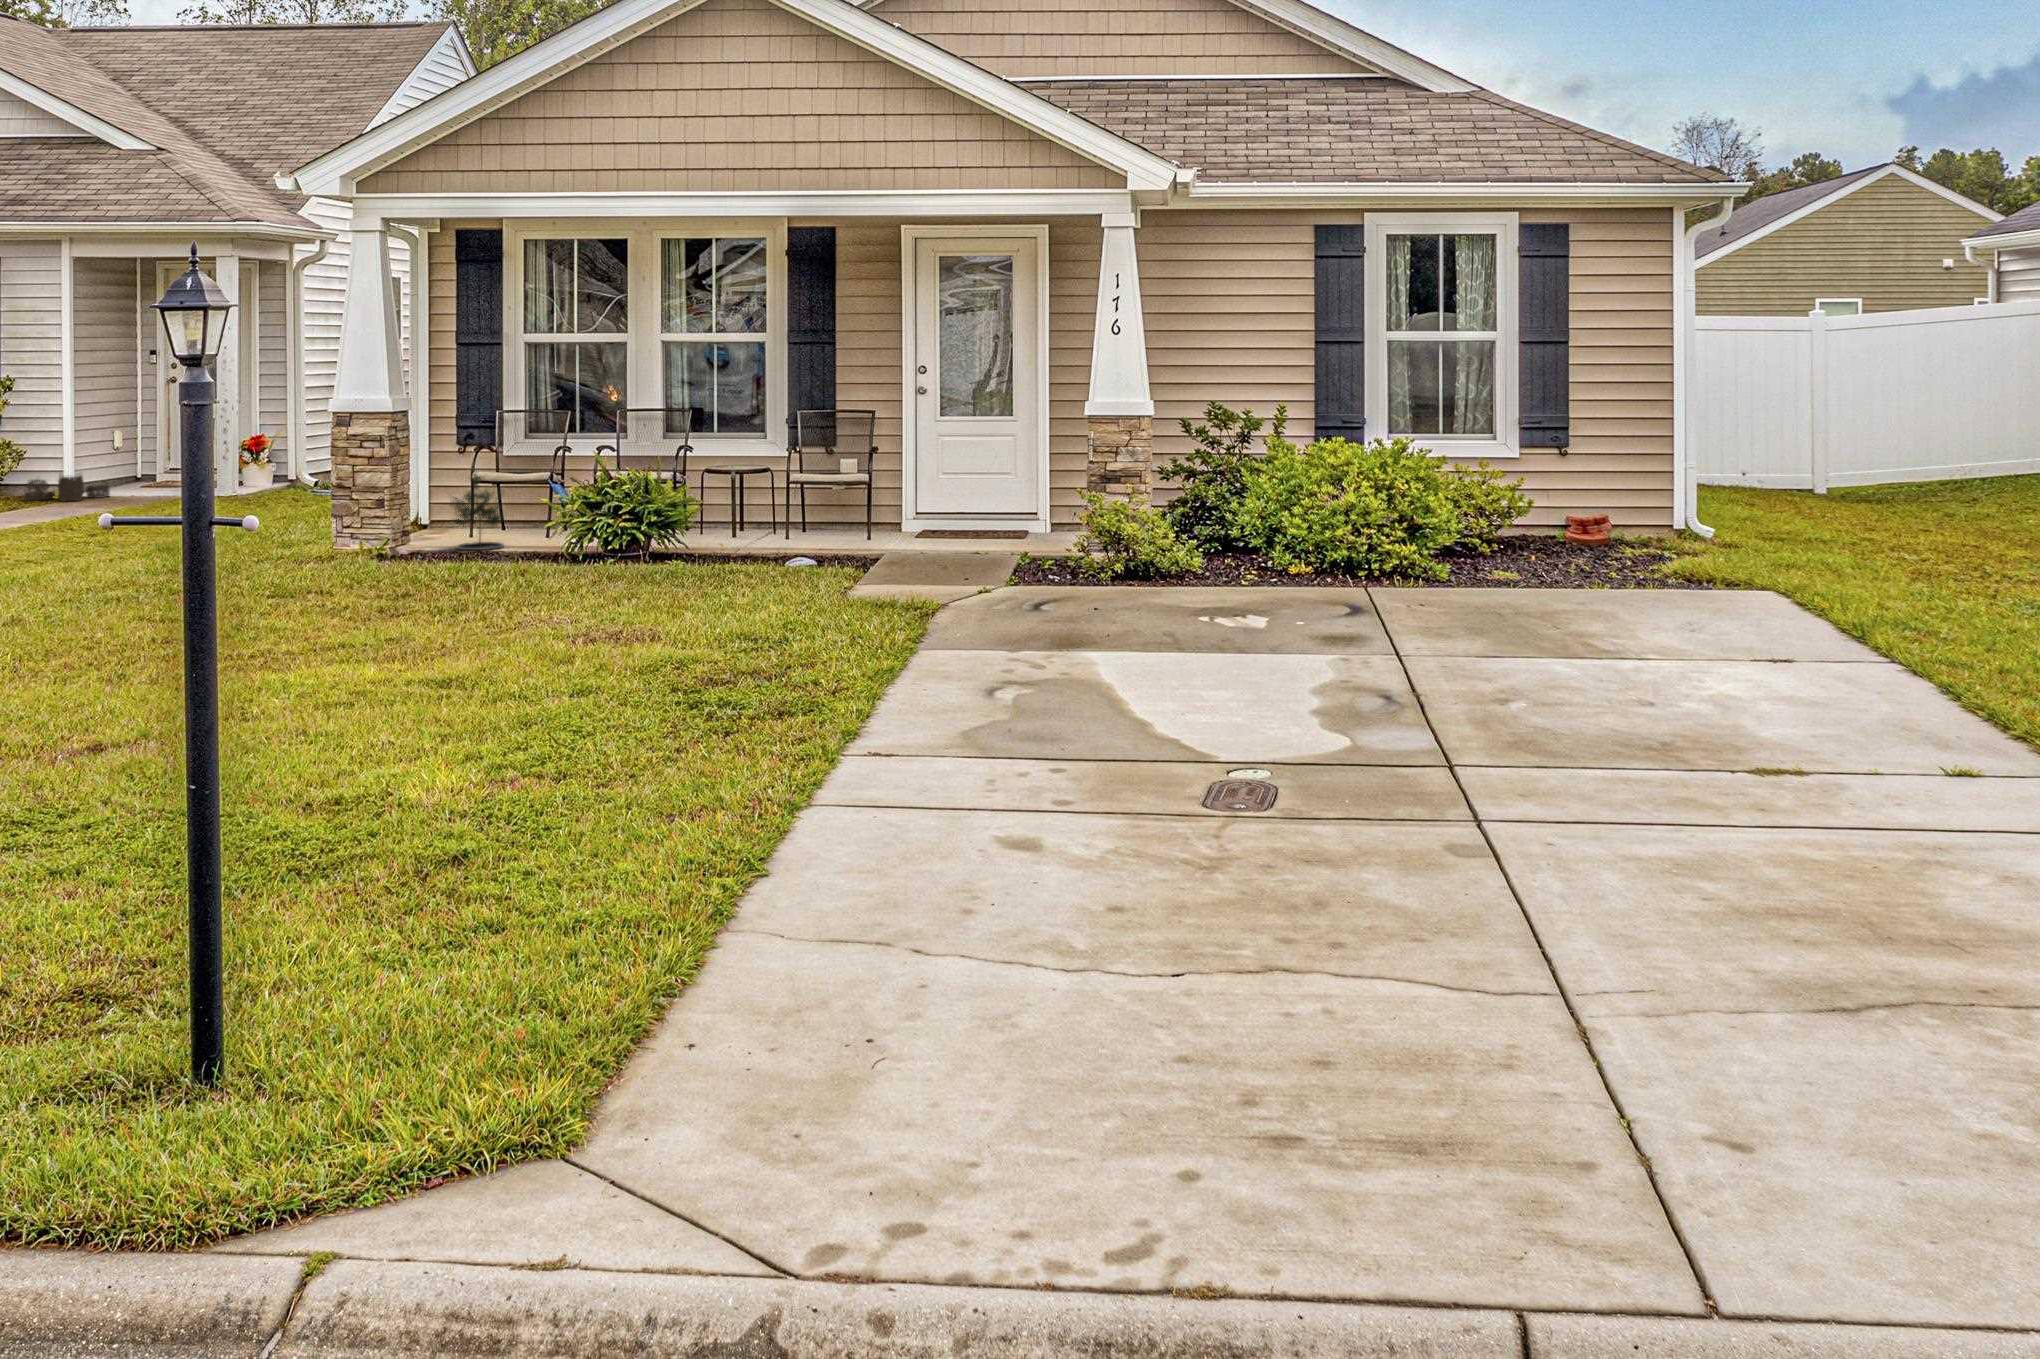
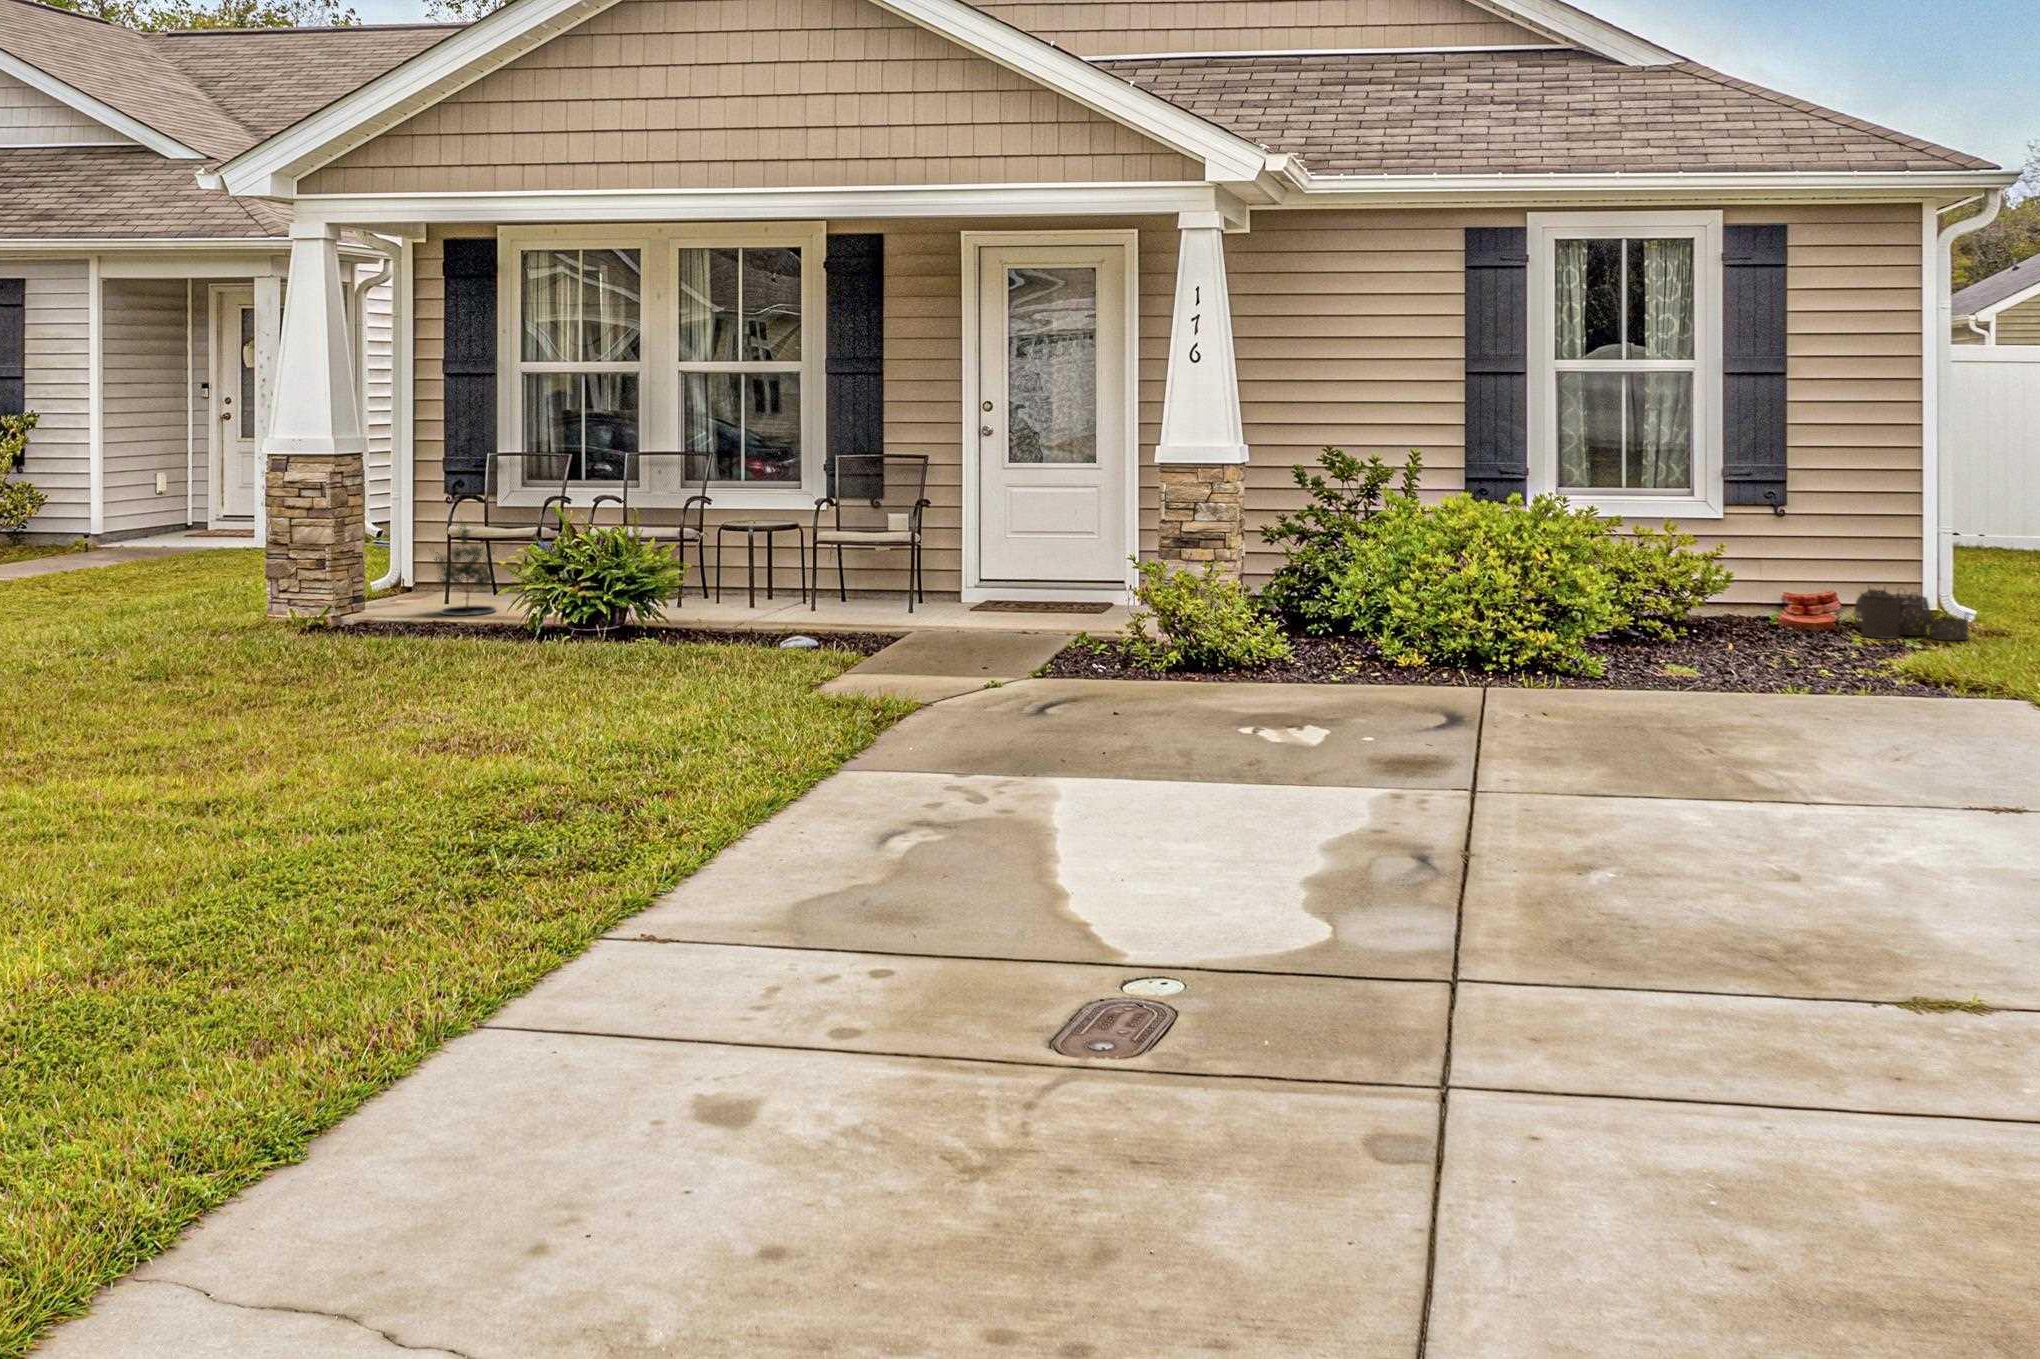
woven basket: present [24,473,109,501] -> present [1855,586,1968,640]

